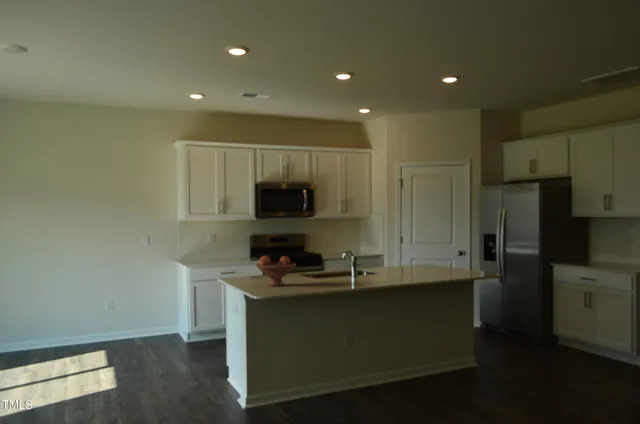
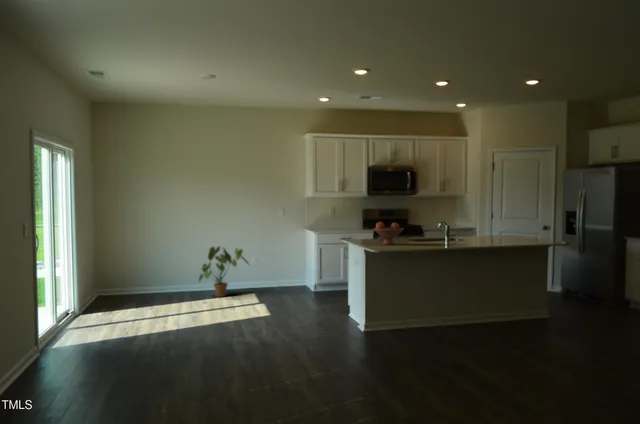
house plant: none [19,289,98,360] -> present [199,247,248,297]

